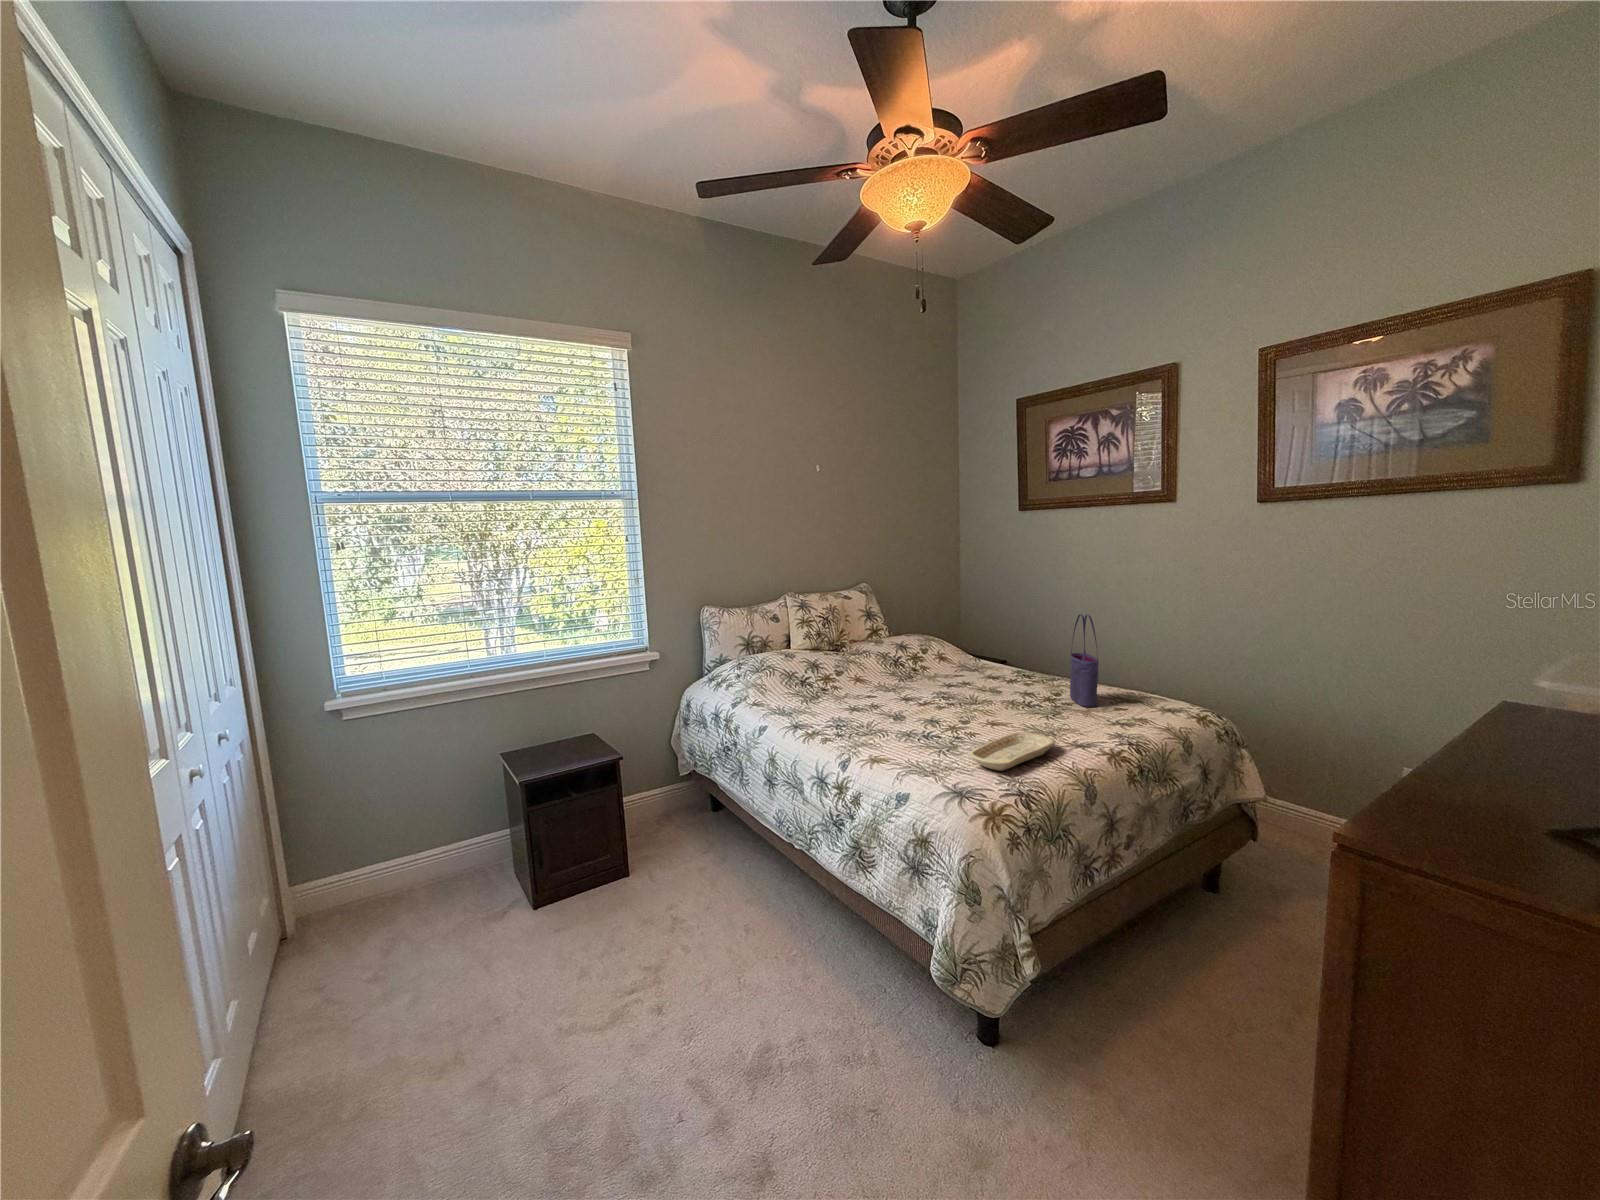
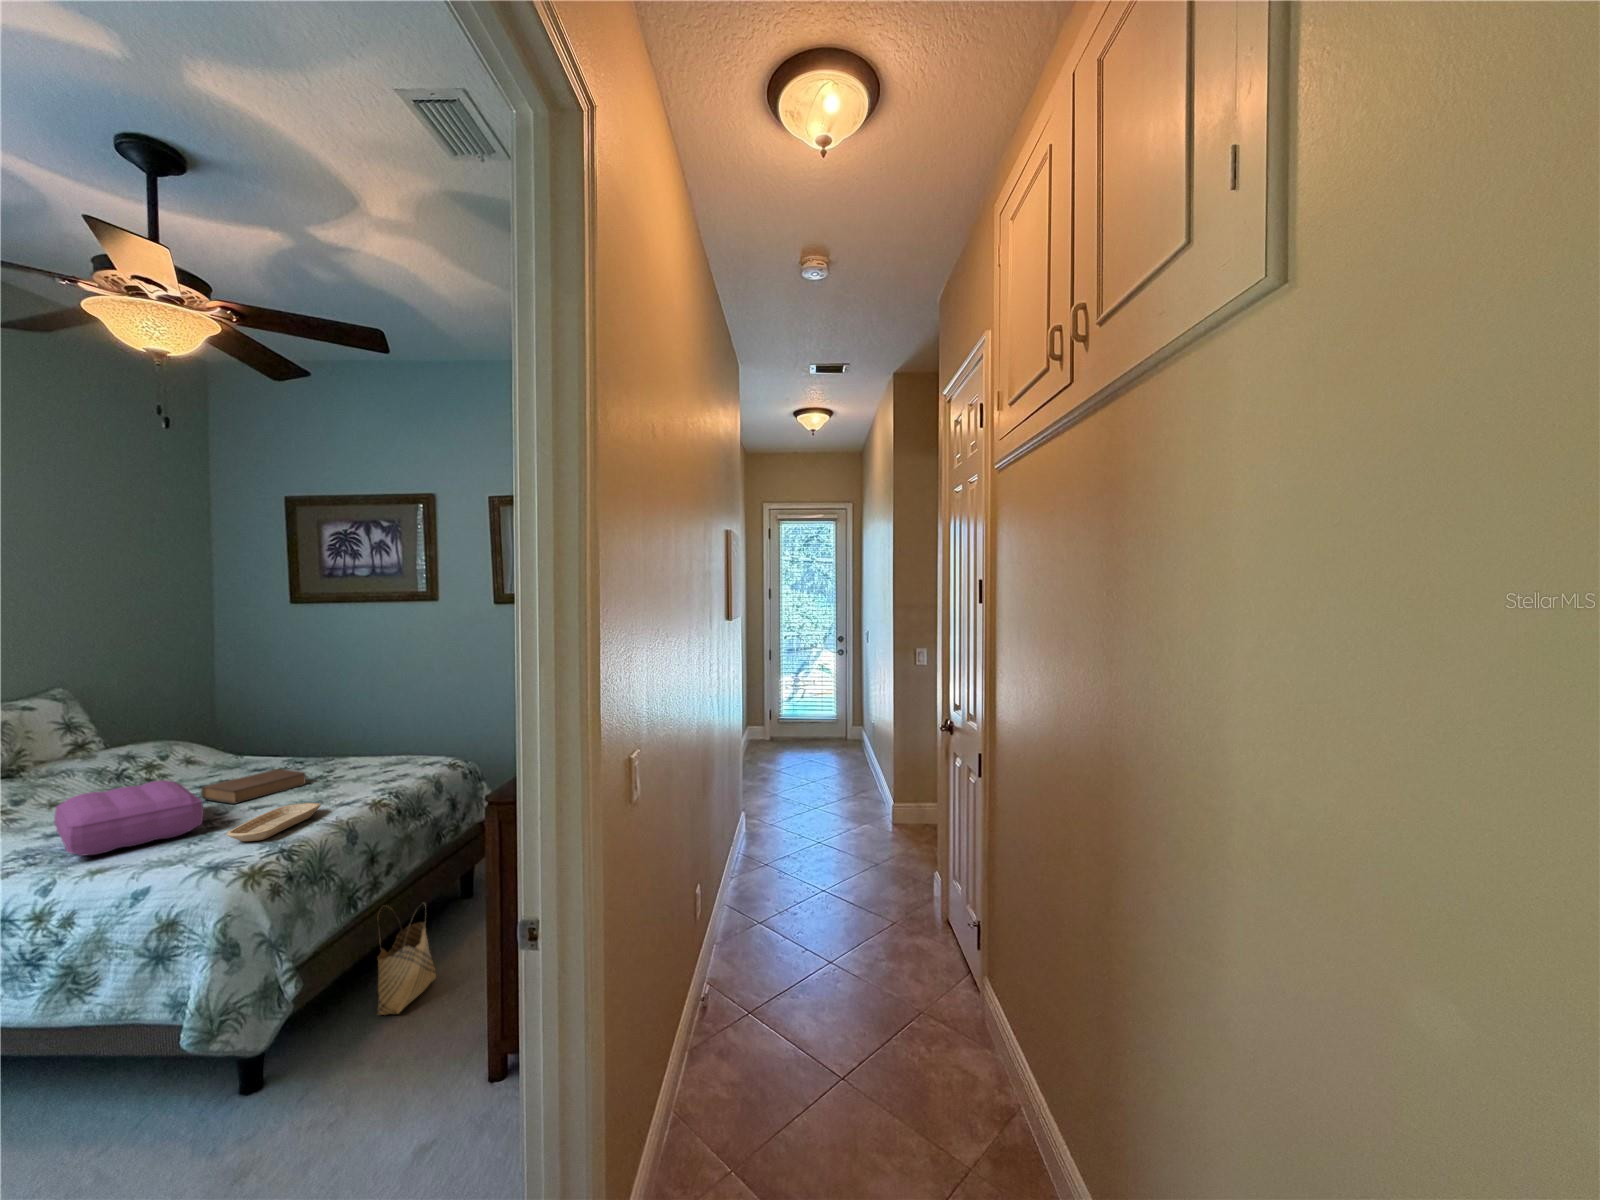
tote bag: present [1070,614,1099,707] -> none [341,696,368,776]
pillow: none [854,678,951,740] -> present [54,780,203,856]
book: none [950,681,1038,713] -> present [201,769,306,804]
woven basket: none [1114,887,1187,1037] -> present [377,905,436,1015]

